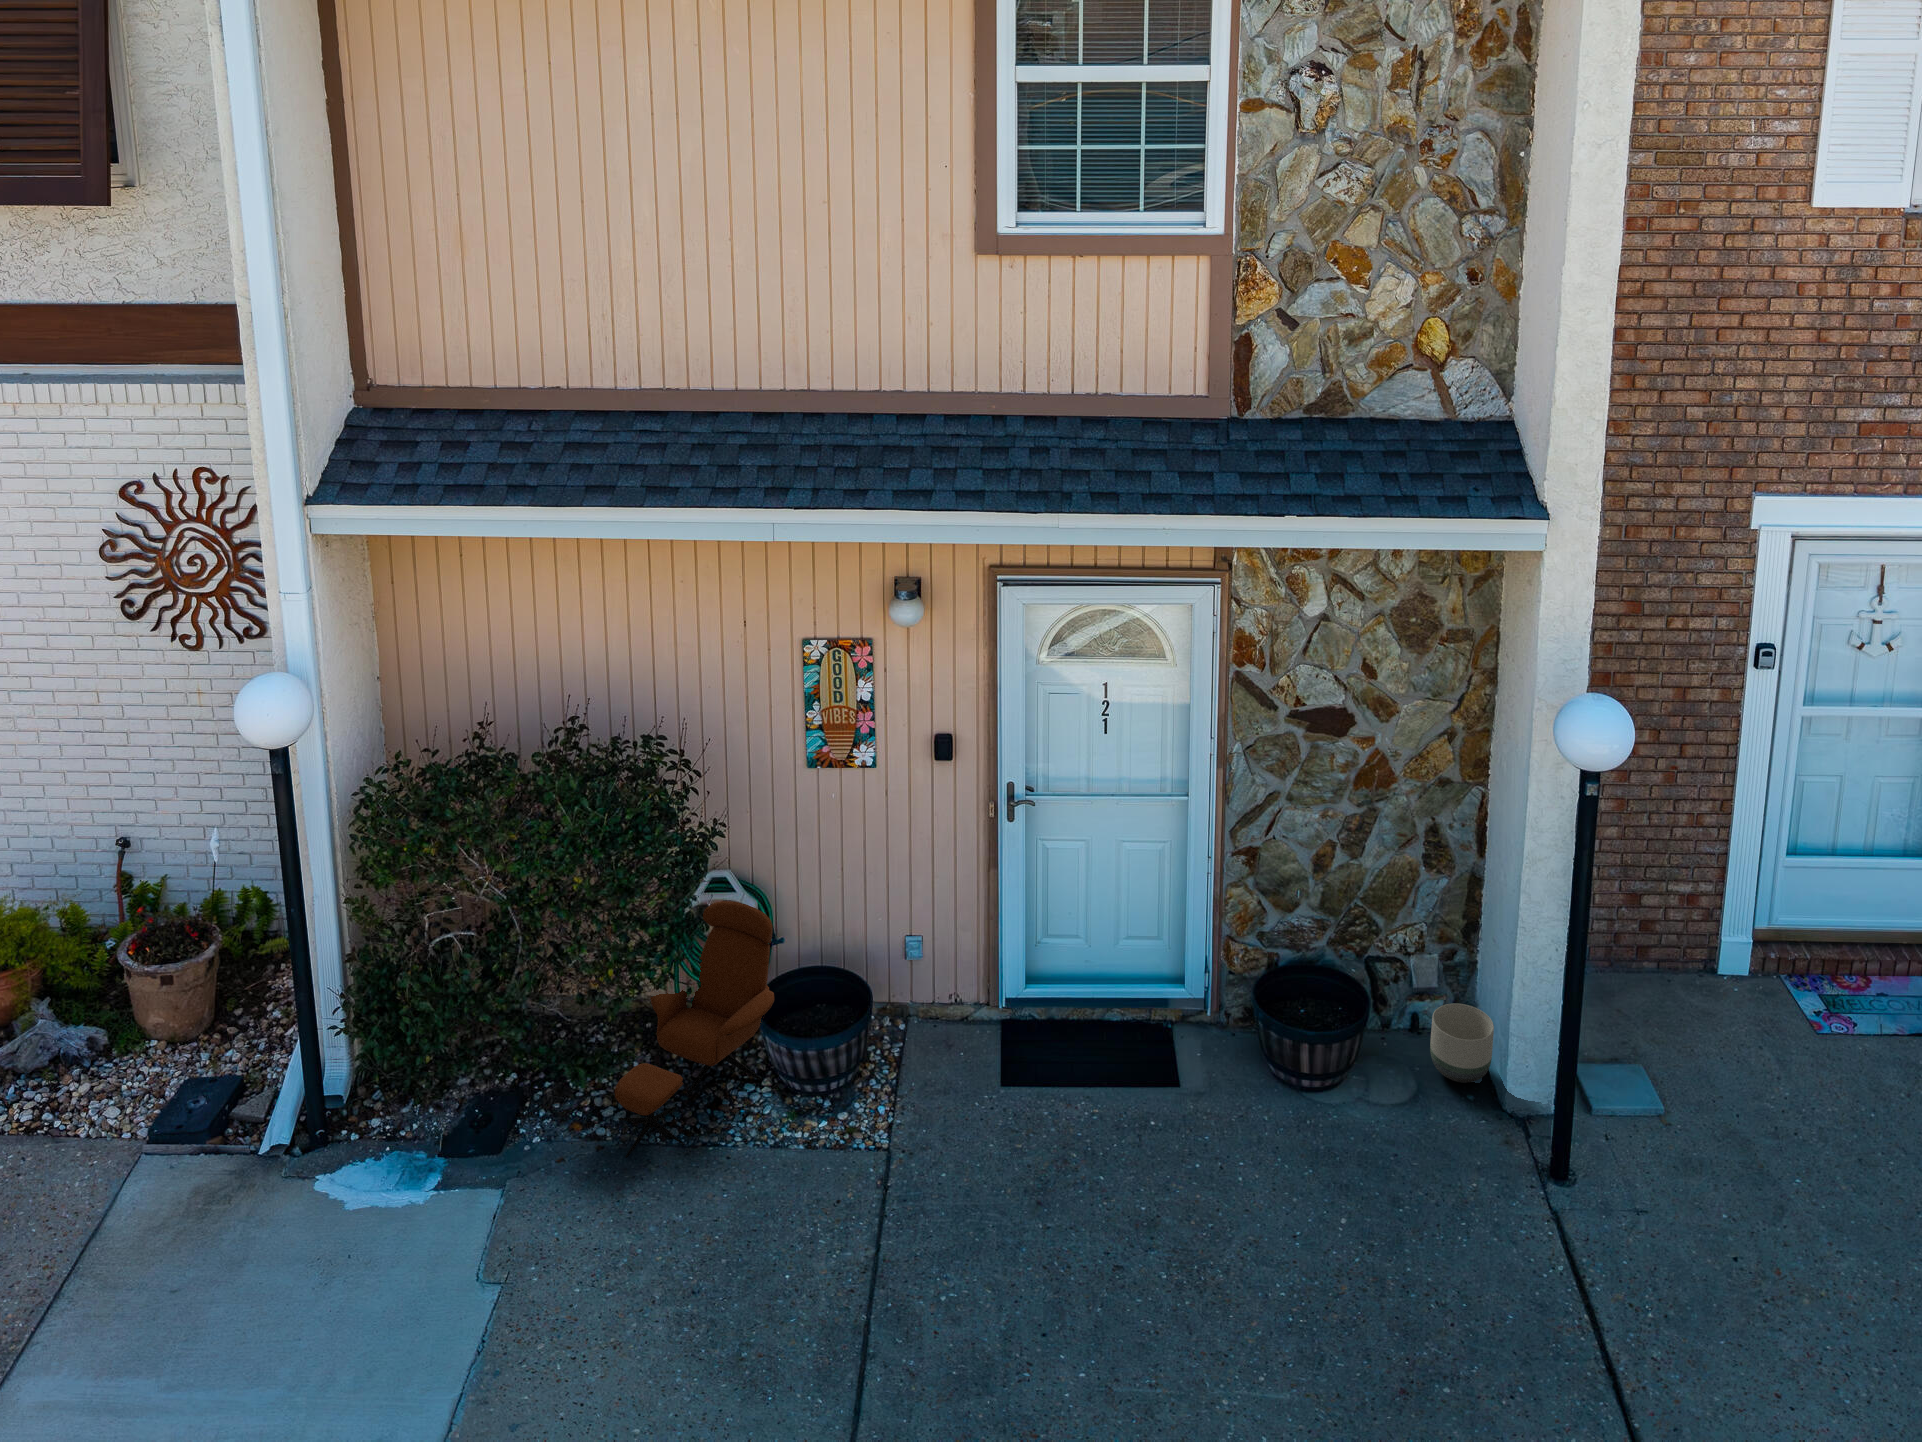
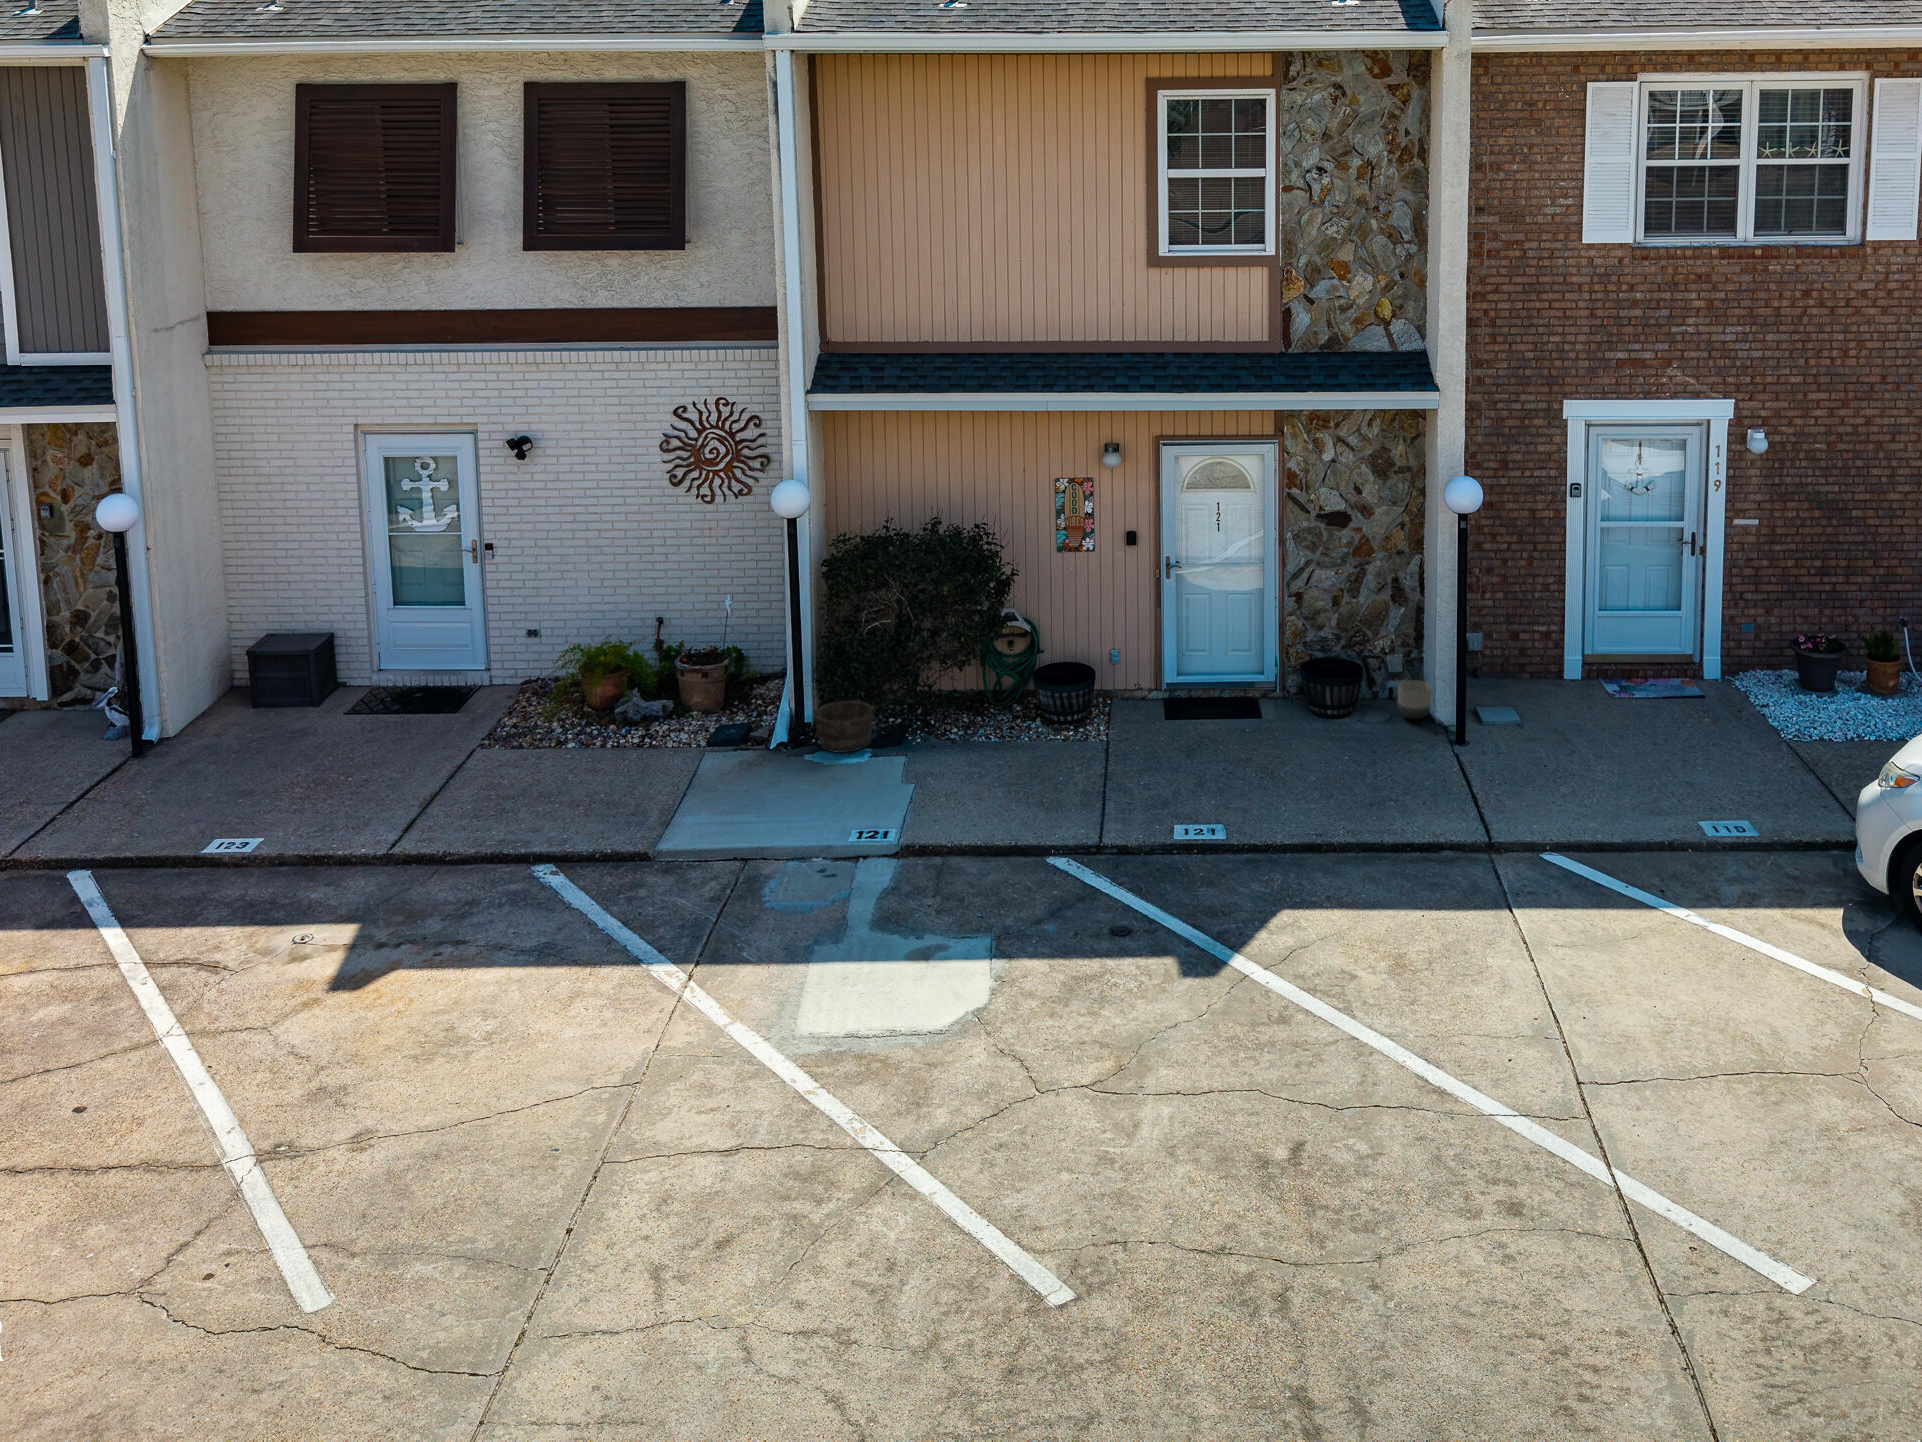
lounge chair: present [615,901,774,1158] -> none [956,632,1039,751]
bucket: none [348,1036,468,1154] -> present [814,701,874,753]

